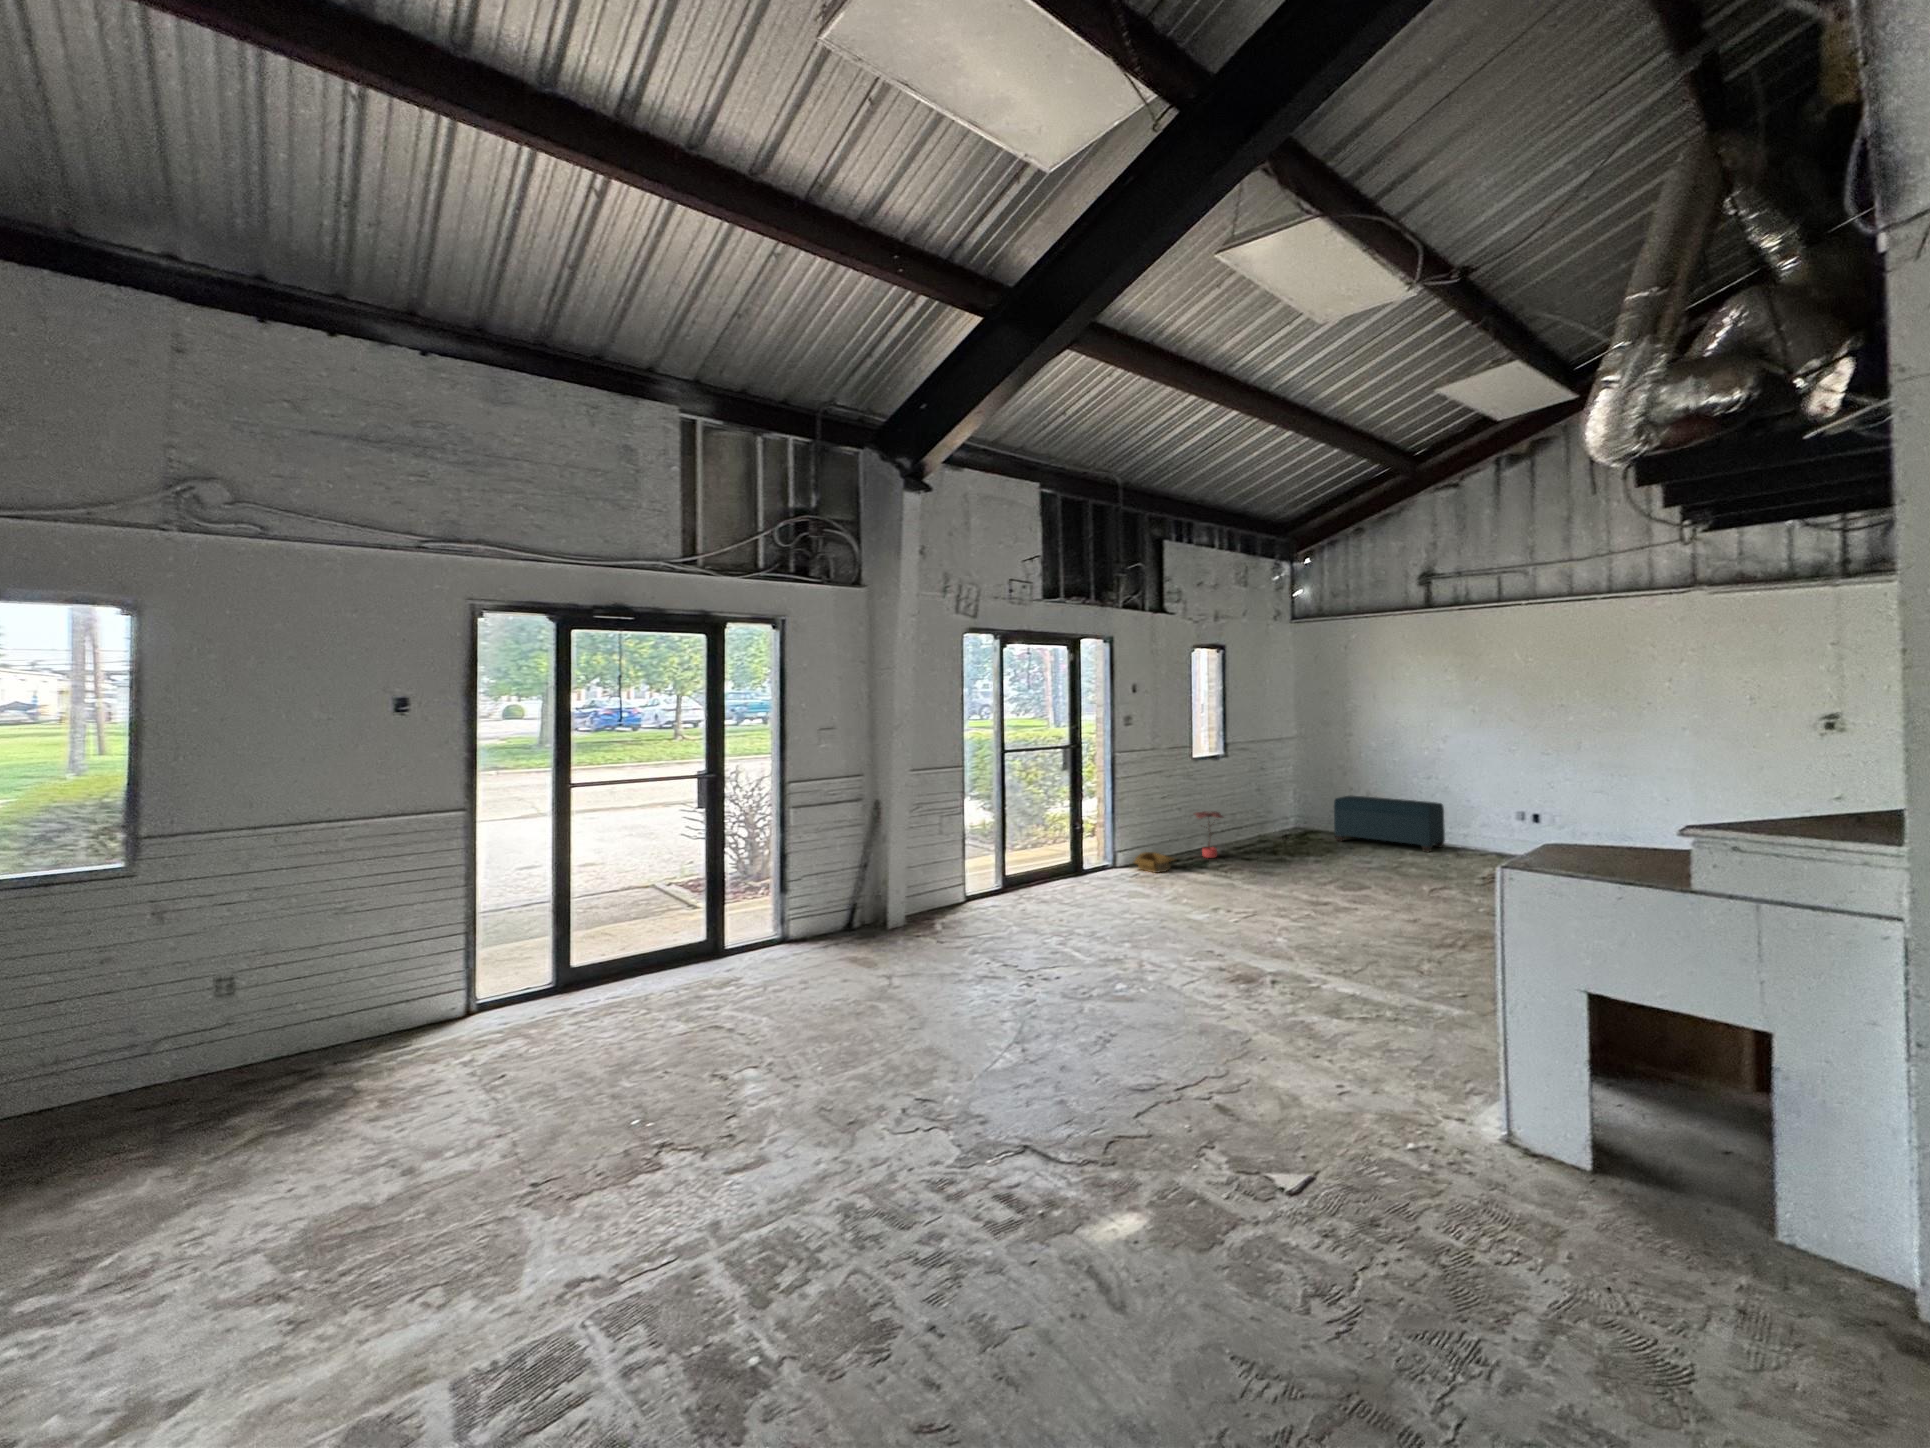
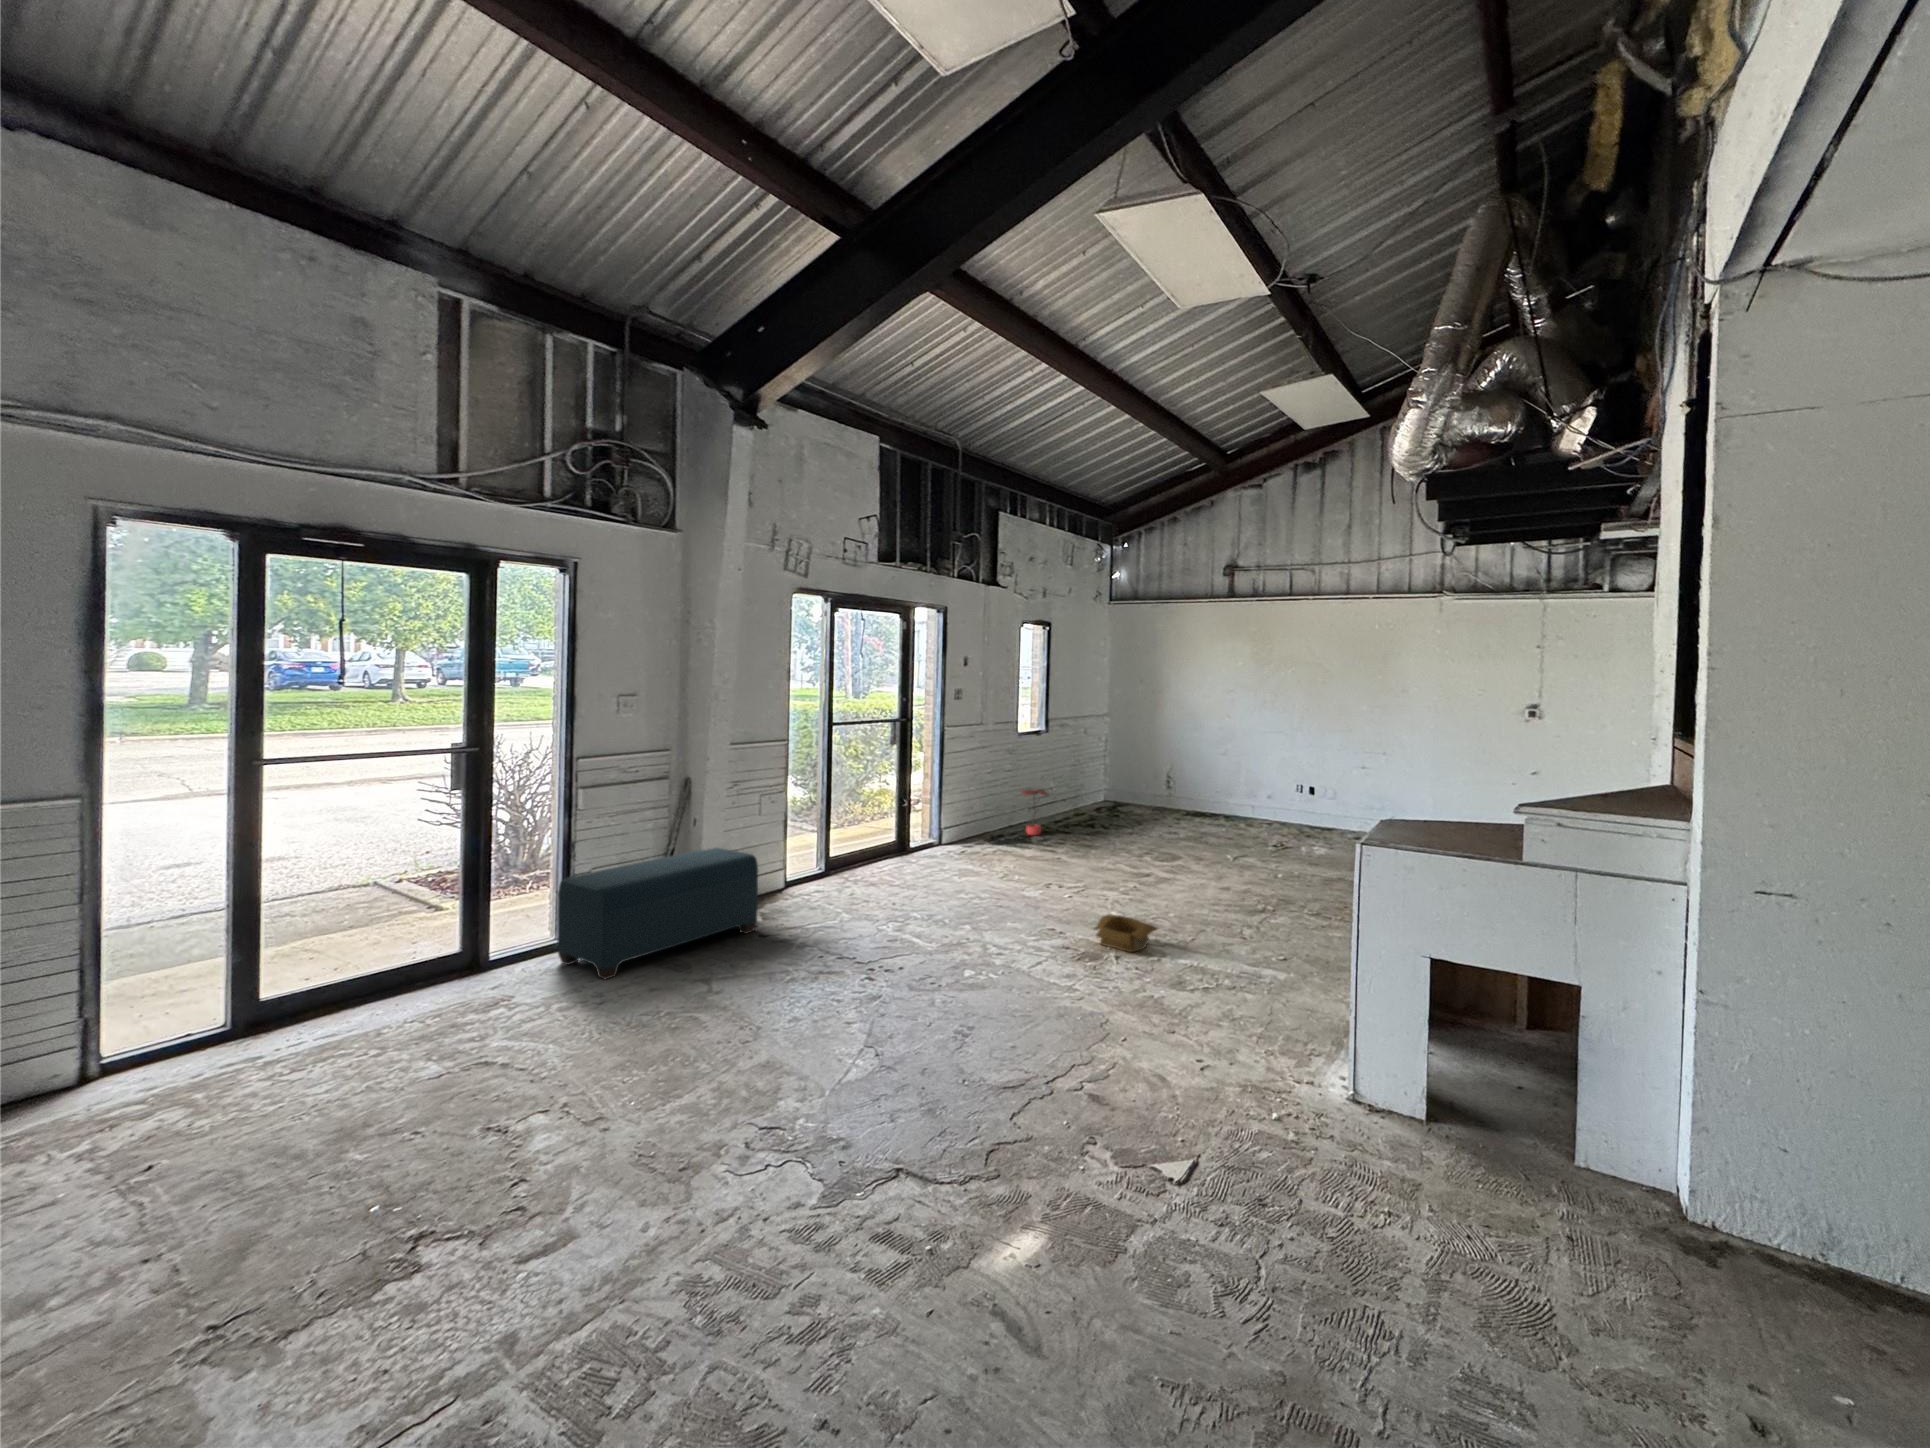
bench: present [1334,796,1445,852] -> present [558,848,758,979]
cardboard box: present [1134,852,1174,873] -> present [1095,915,1158,952]

